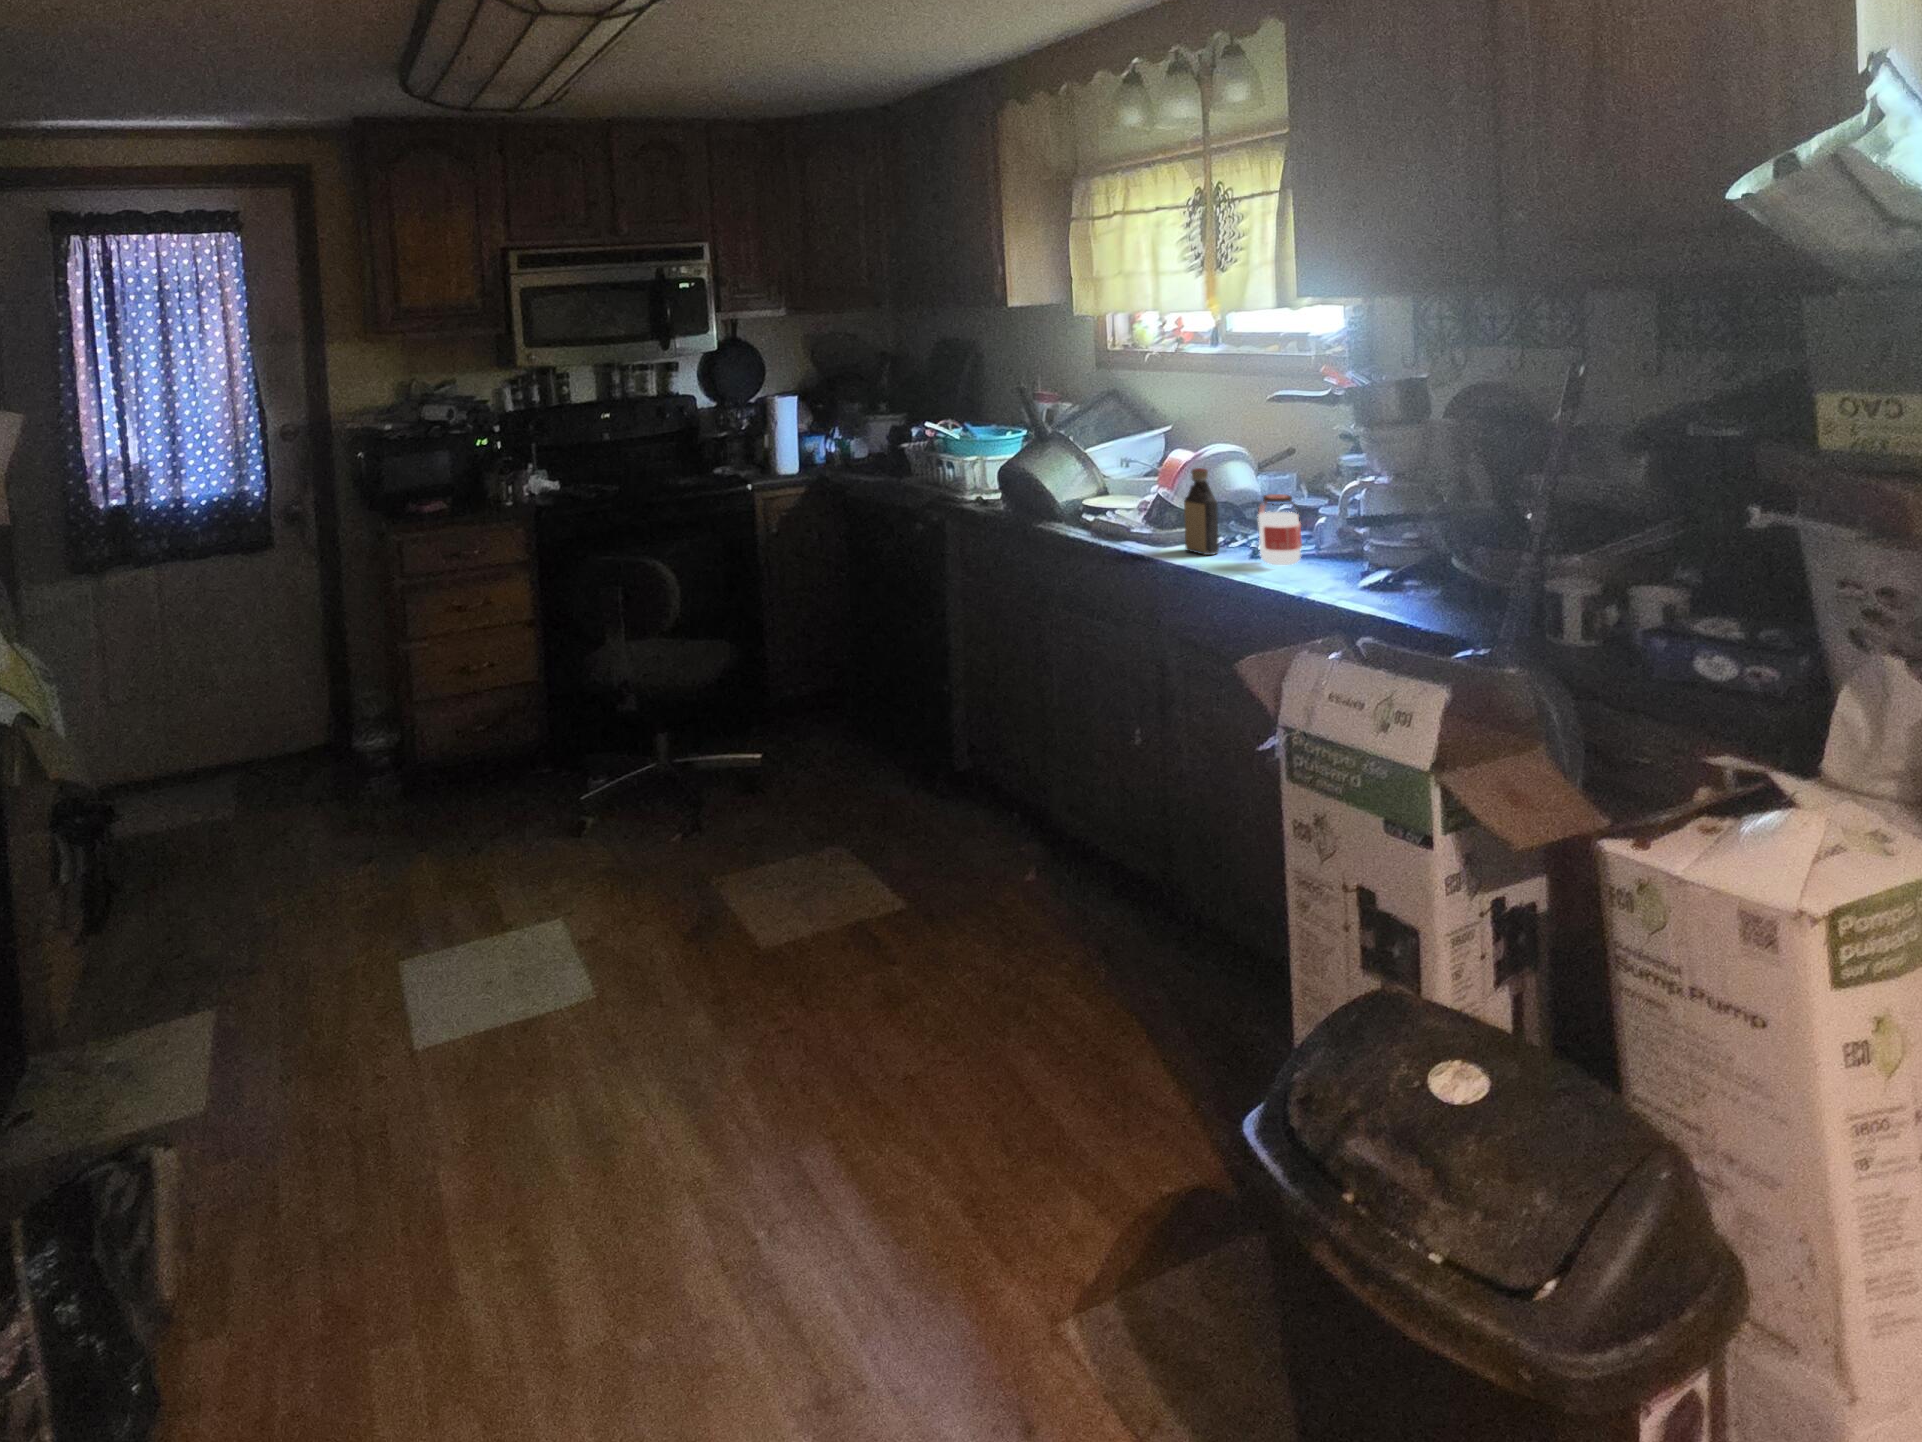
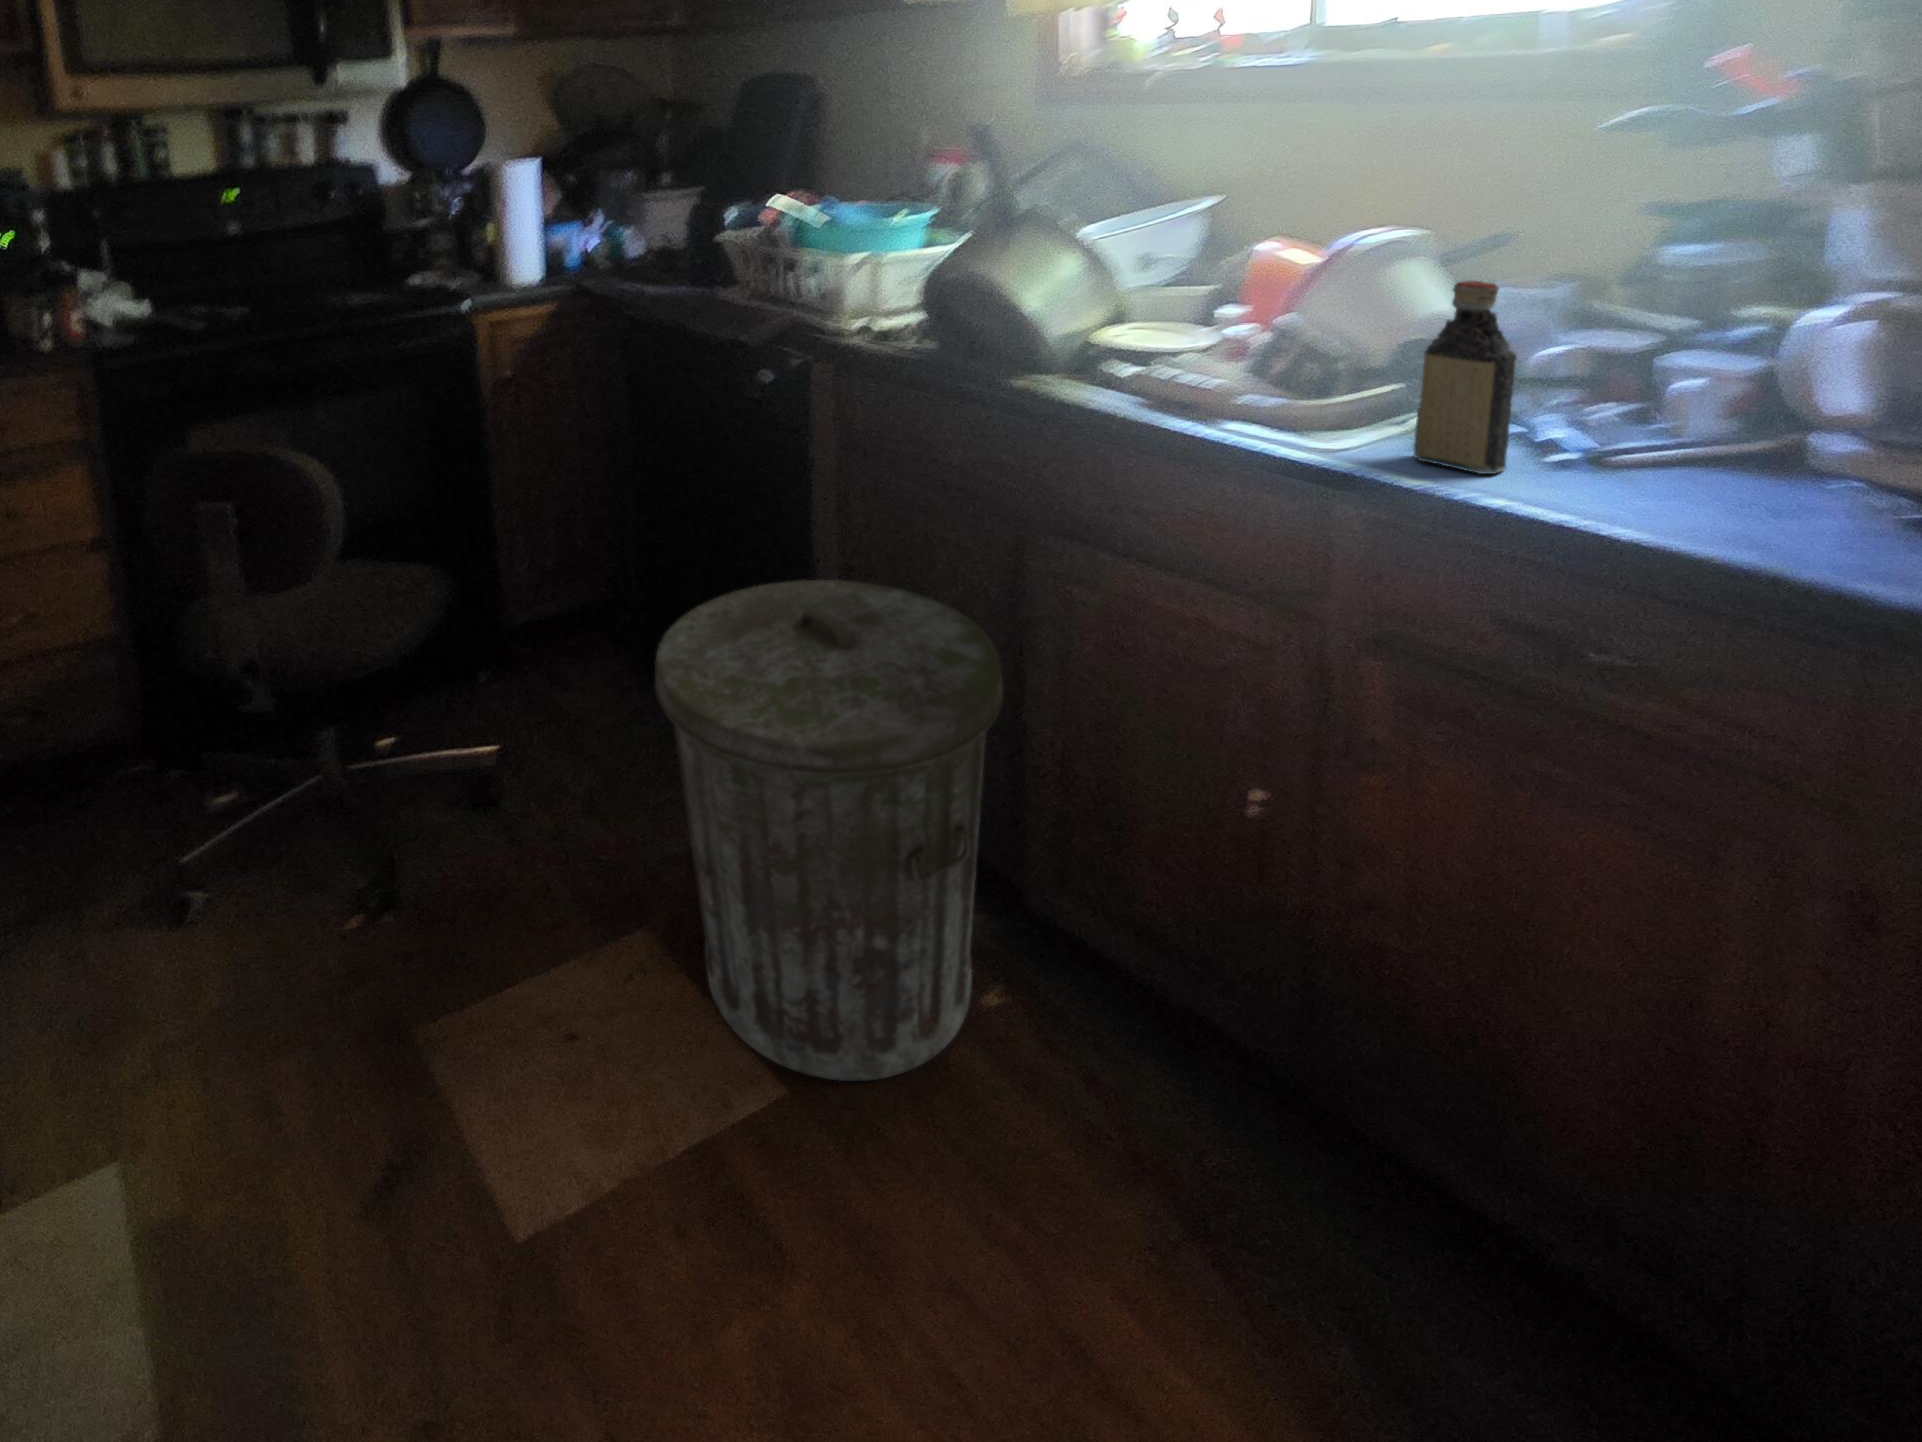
jar: present [1258,494,1302,565] -> none [1652,342,1799,515]
trash can: none [848,638,1030,894] -> present [655,580,1004,1081]

